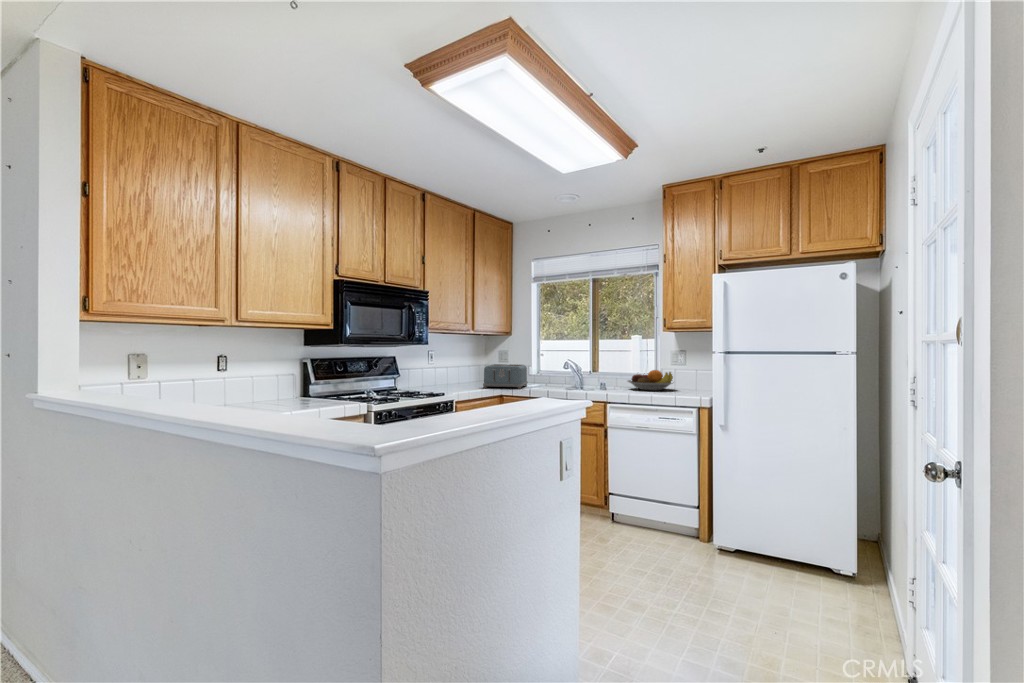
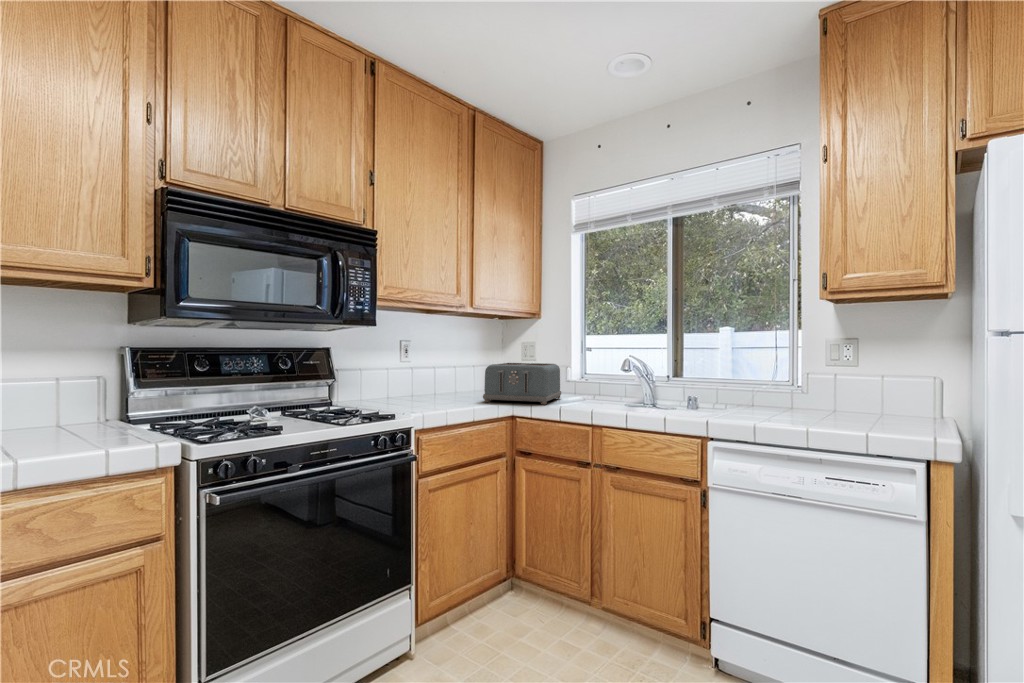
fruit bowl: present [628,370,674,390] -> none [738,375,834,413]

